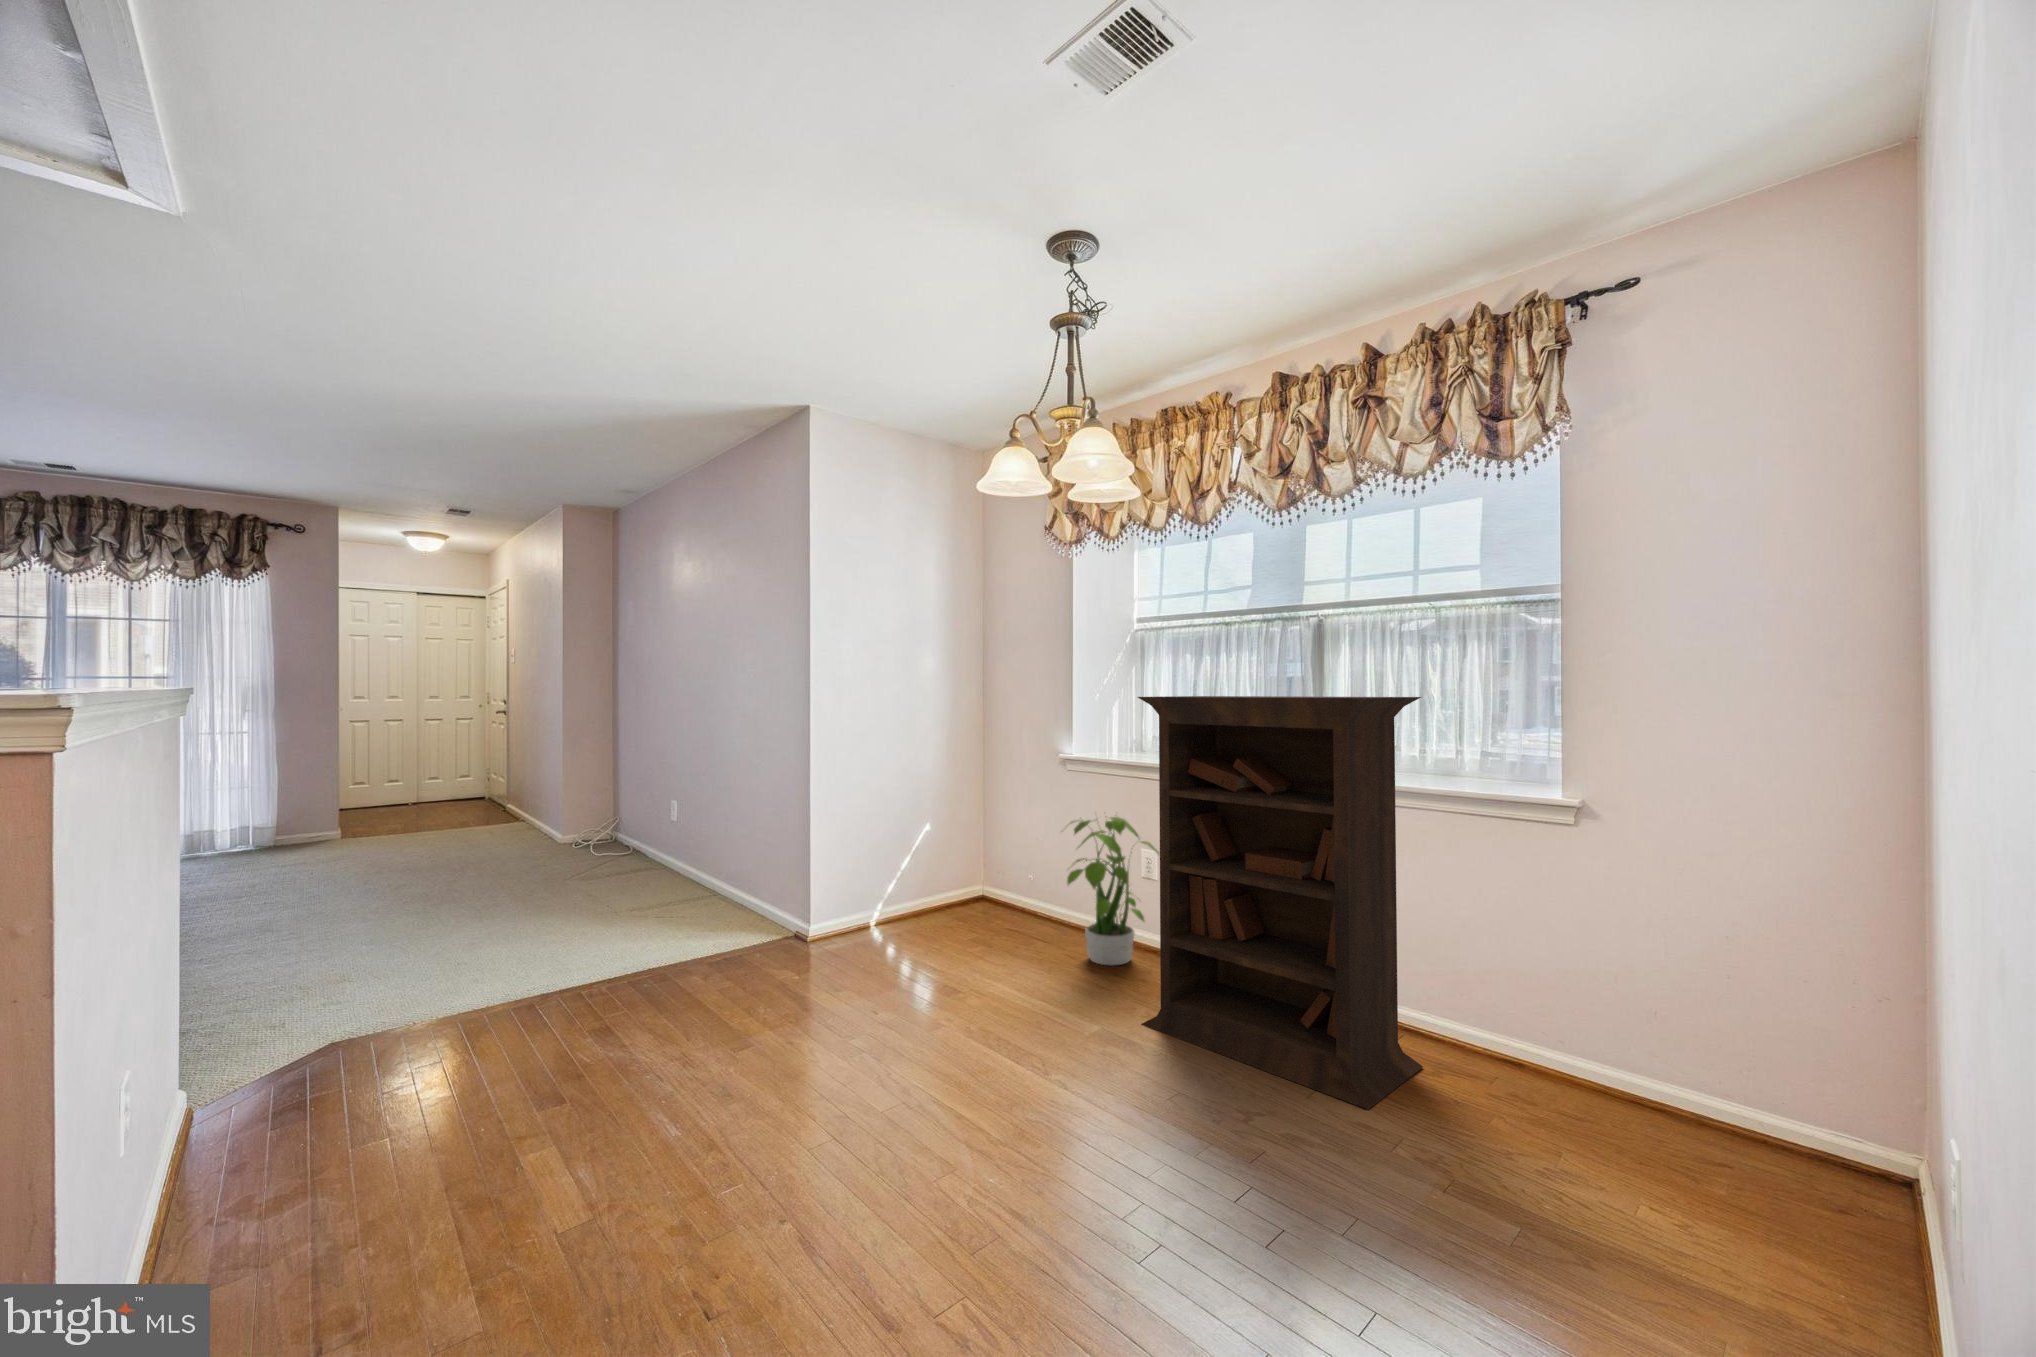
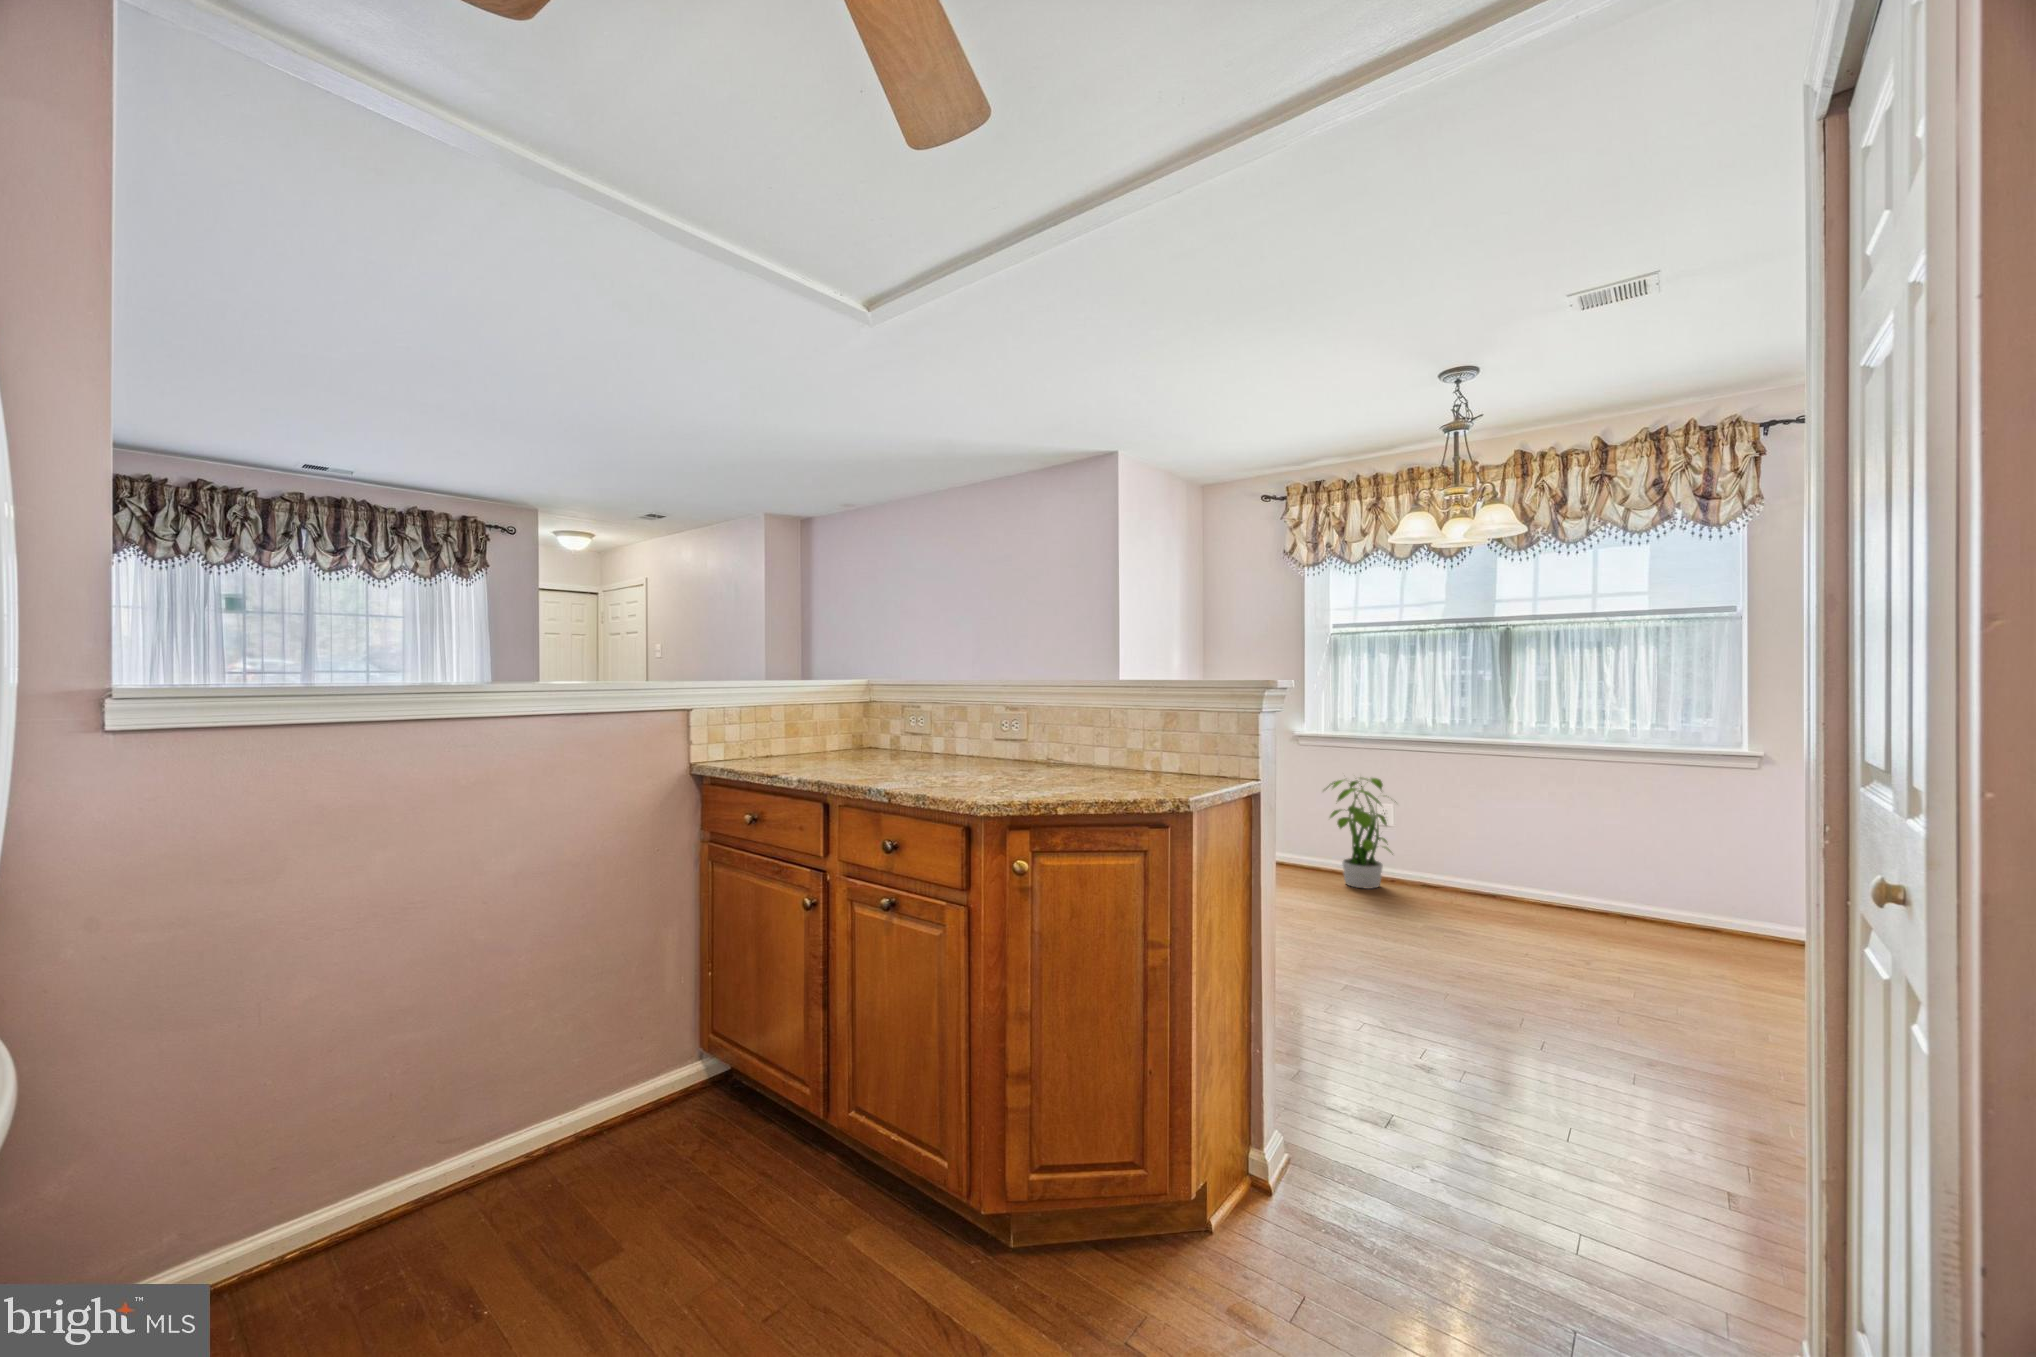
bookcase: present [1138,696,1423,1109] -> none [1443,686,1659,958]

